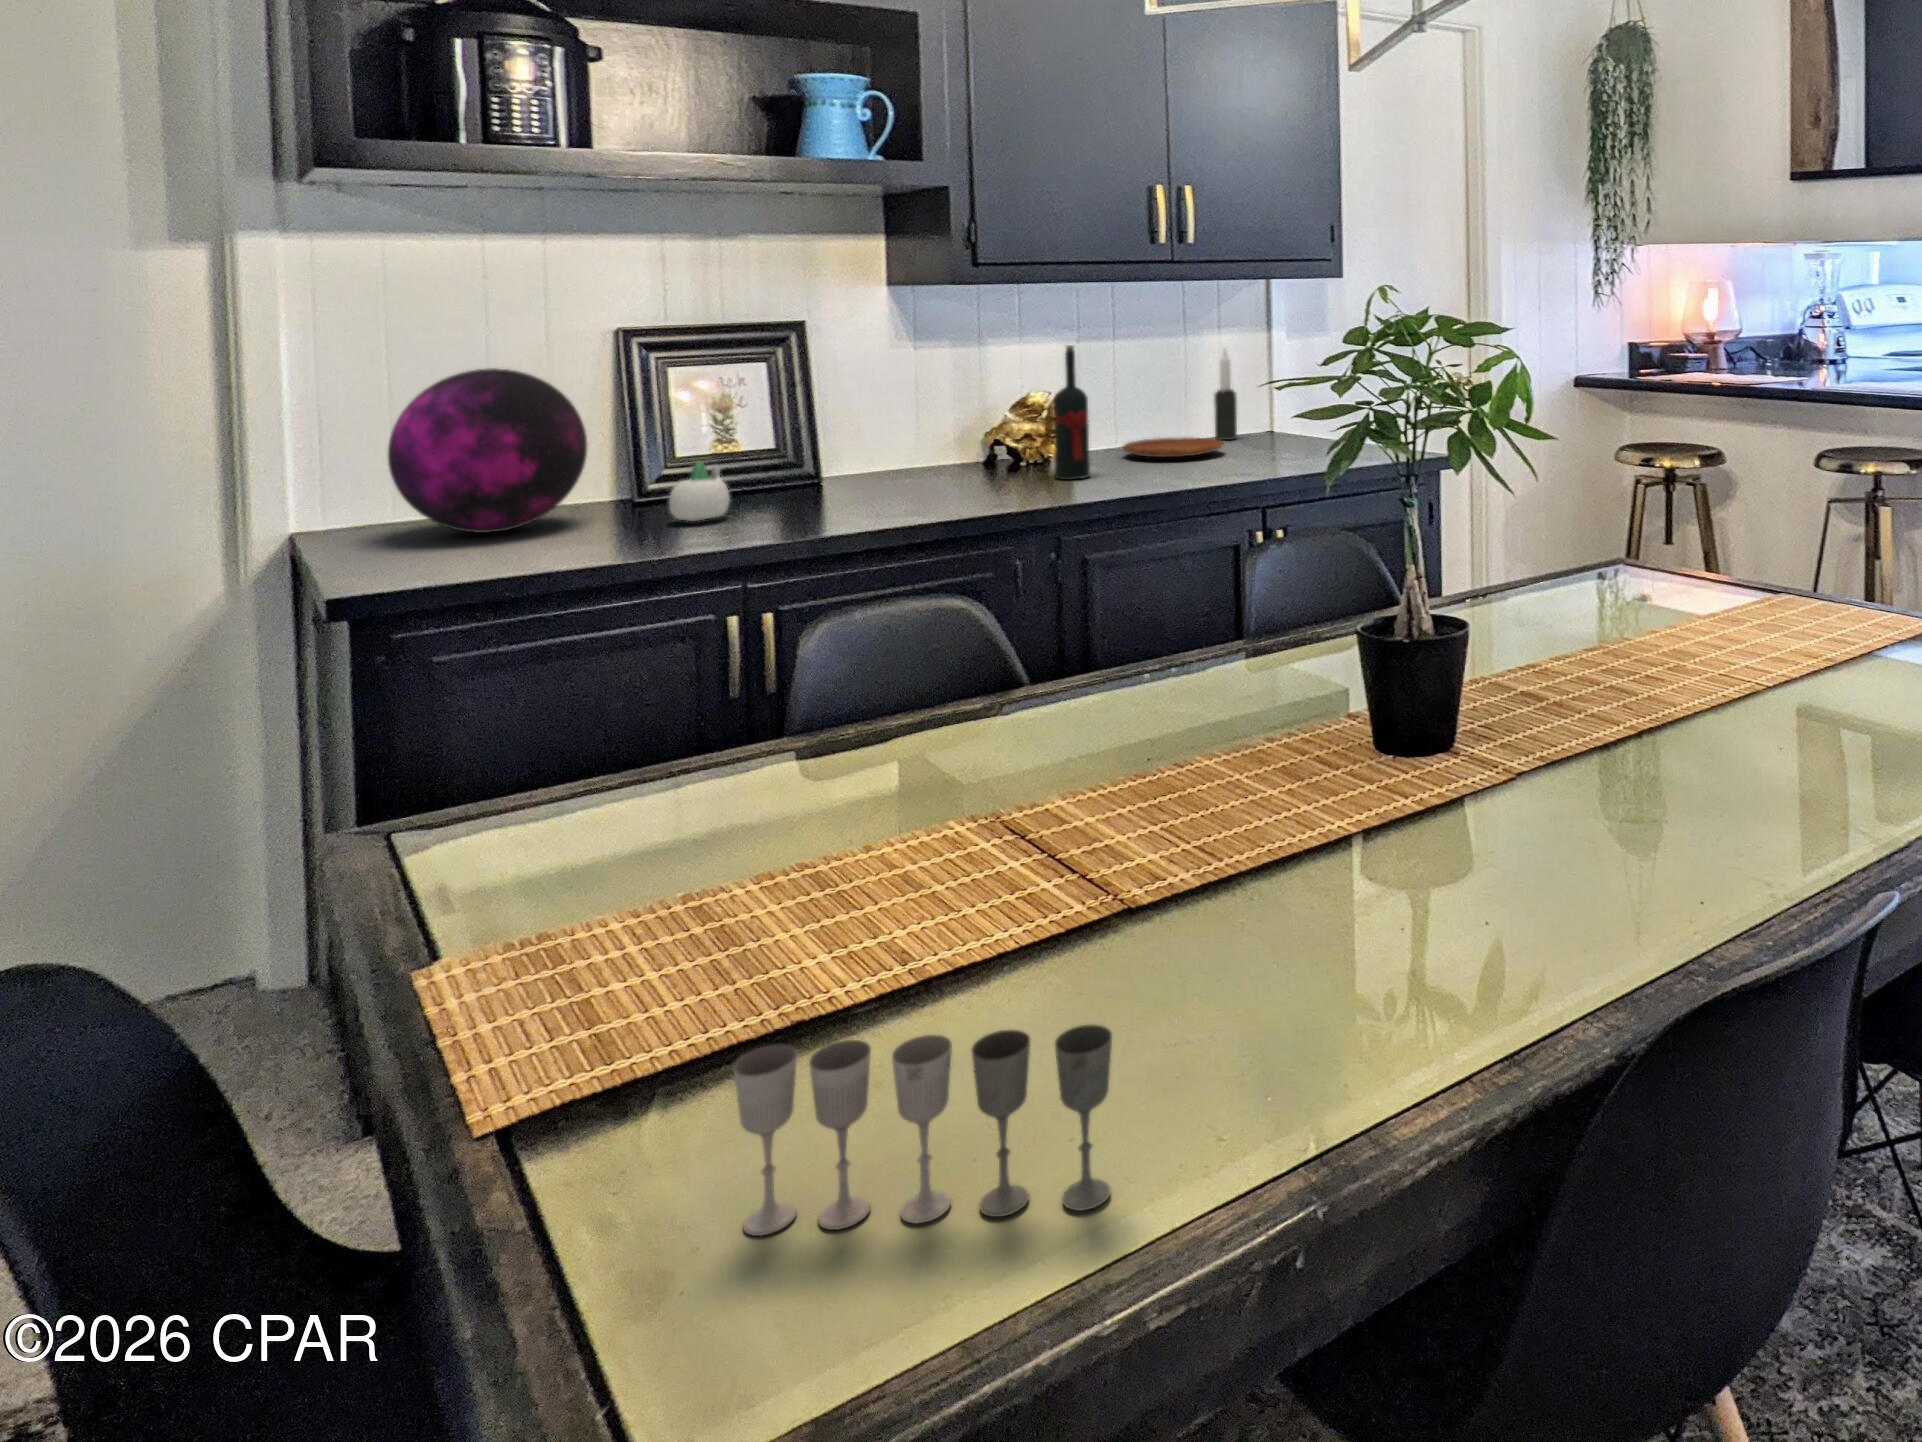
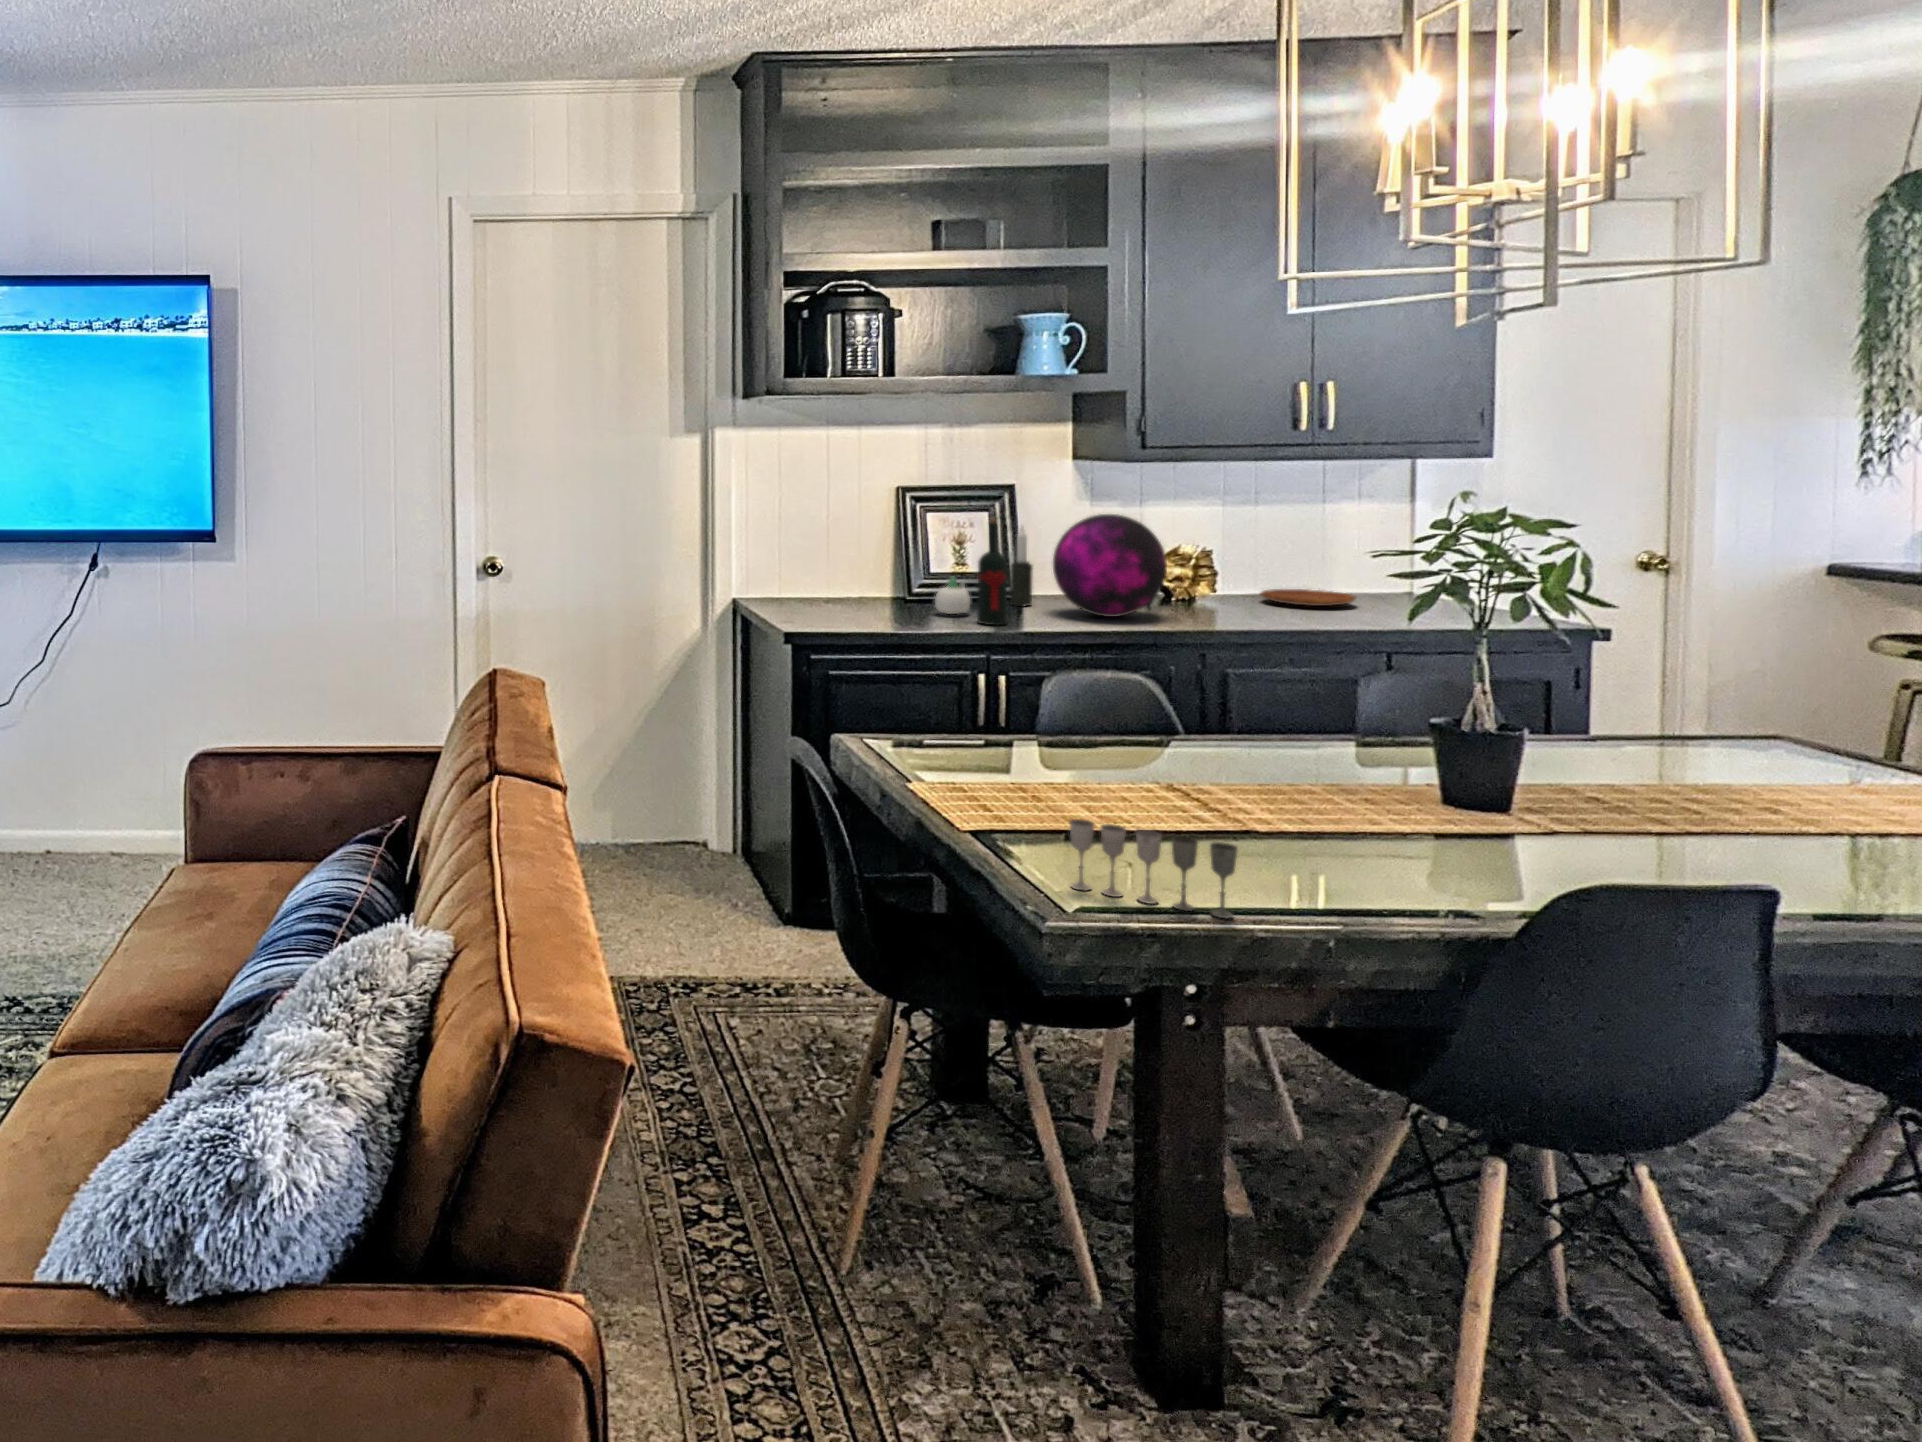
wine bottle: present [1054,345,1090,480] -> present [977,518,1007,625]
candle: present [1214,350,1237,440] -> present [1010,527,1033,606]
decorative orb: present [388,368,587,533] -> present [1053,514,1167,617]

